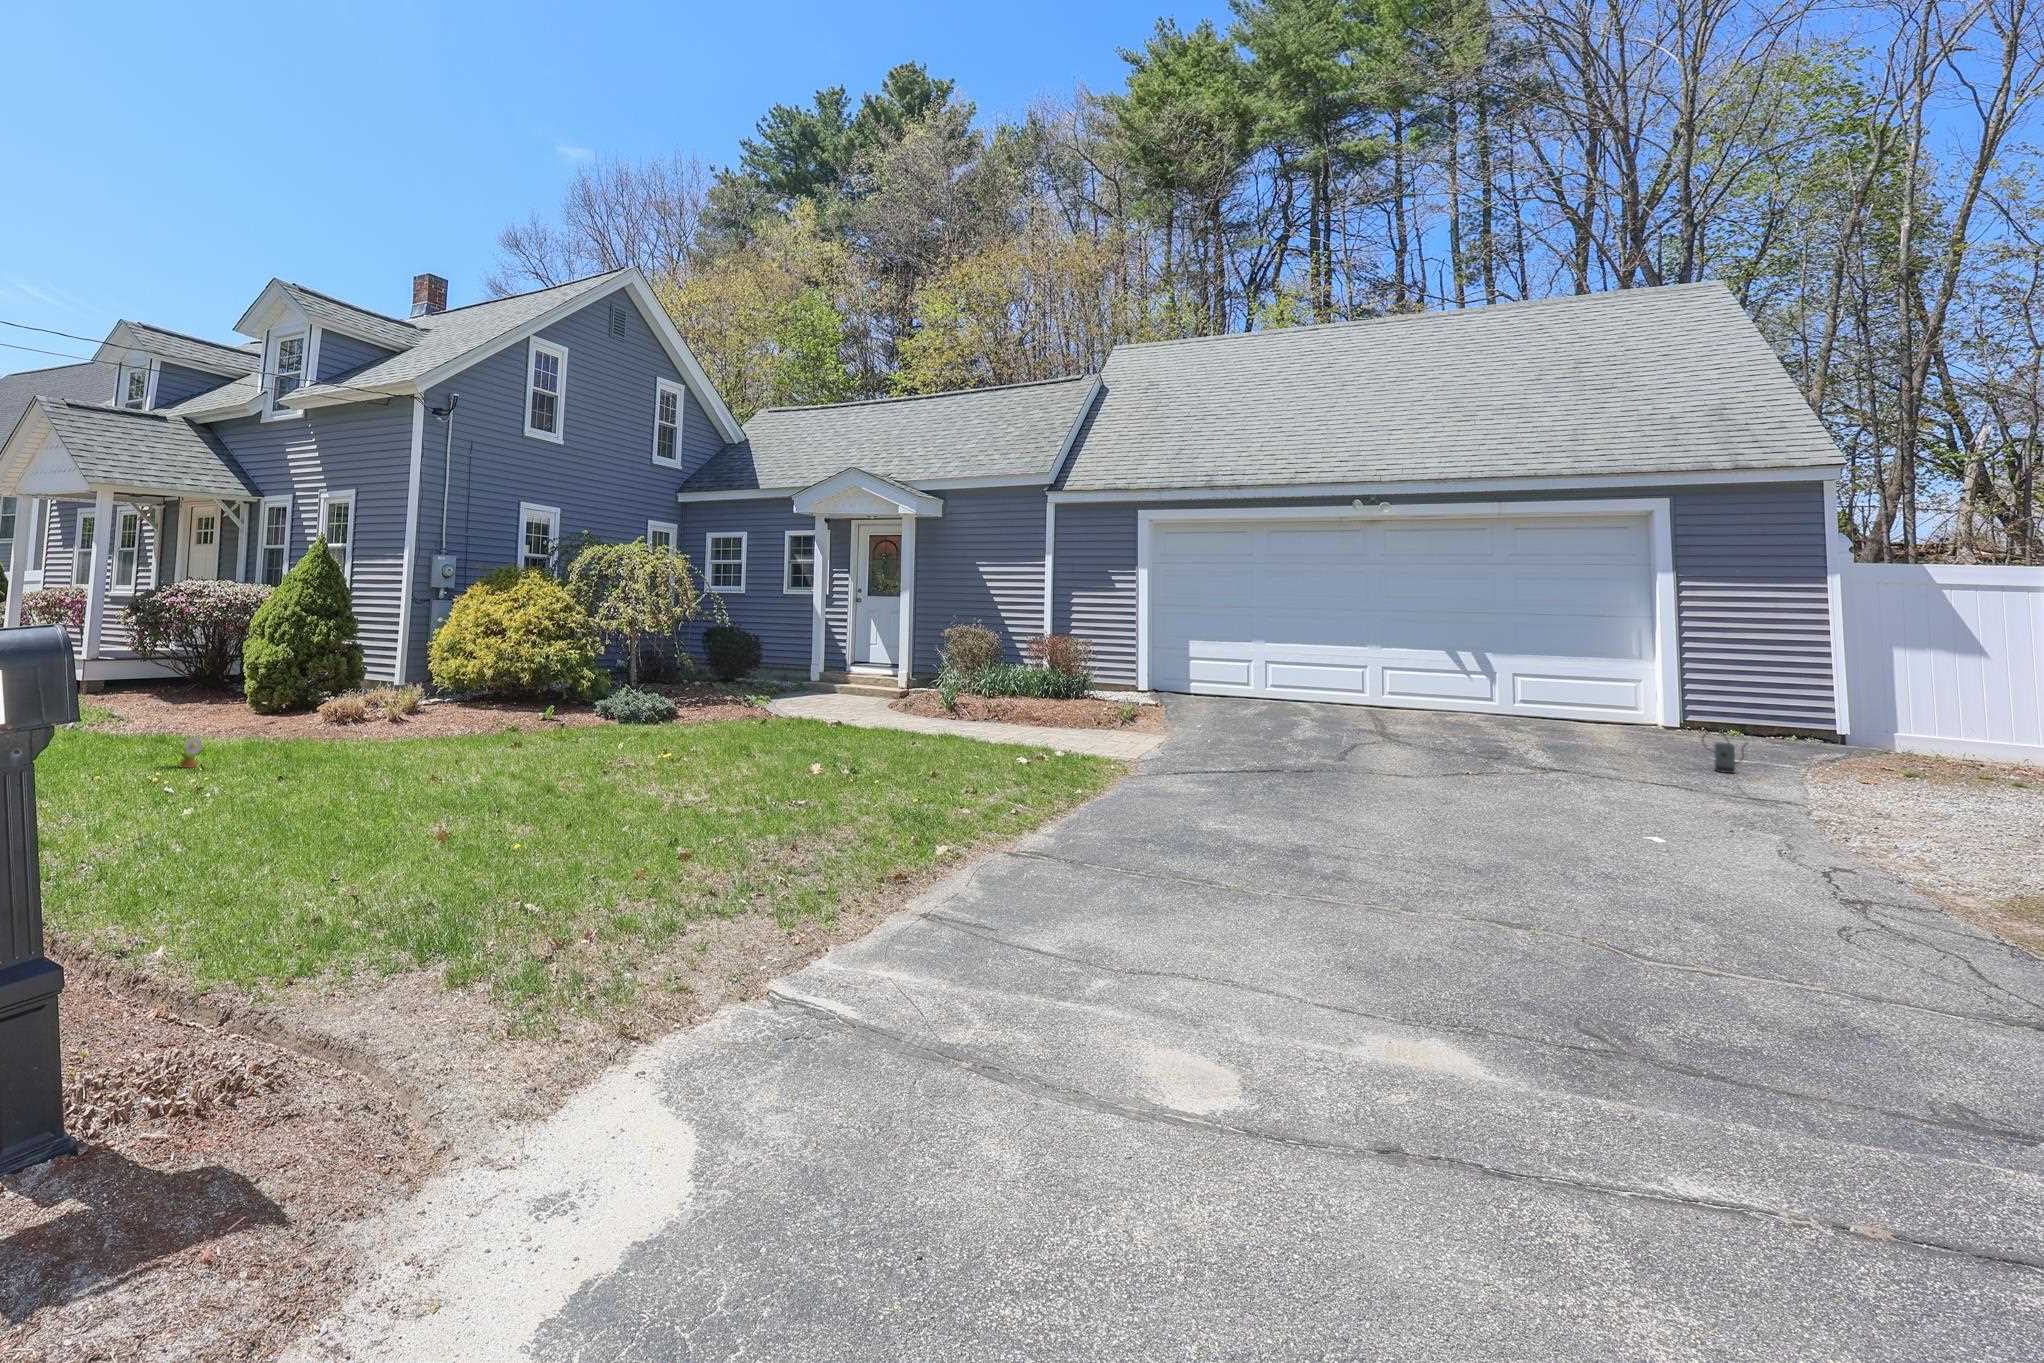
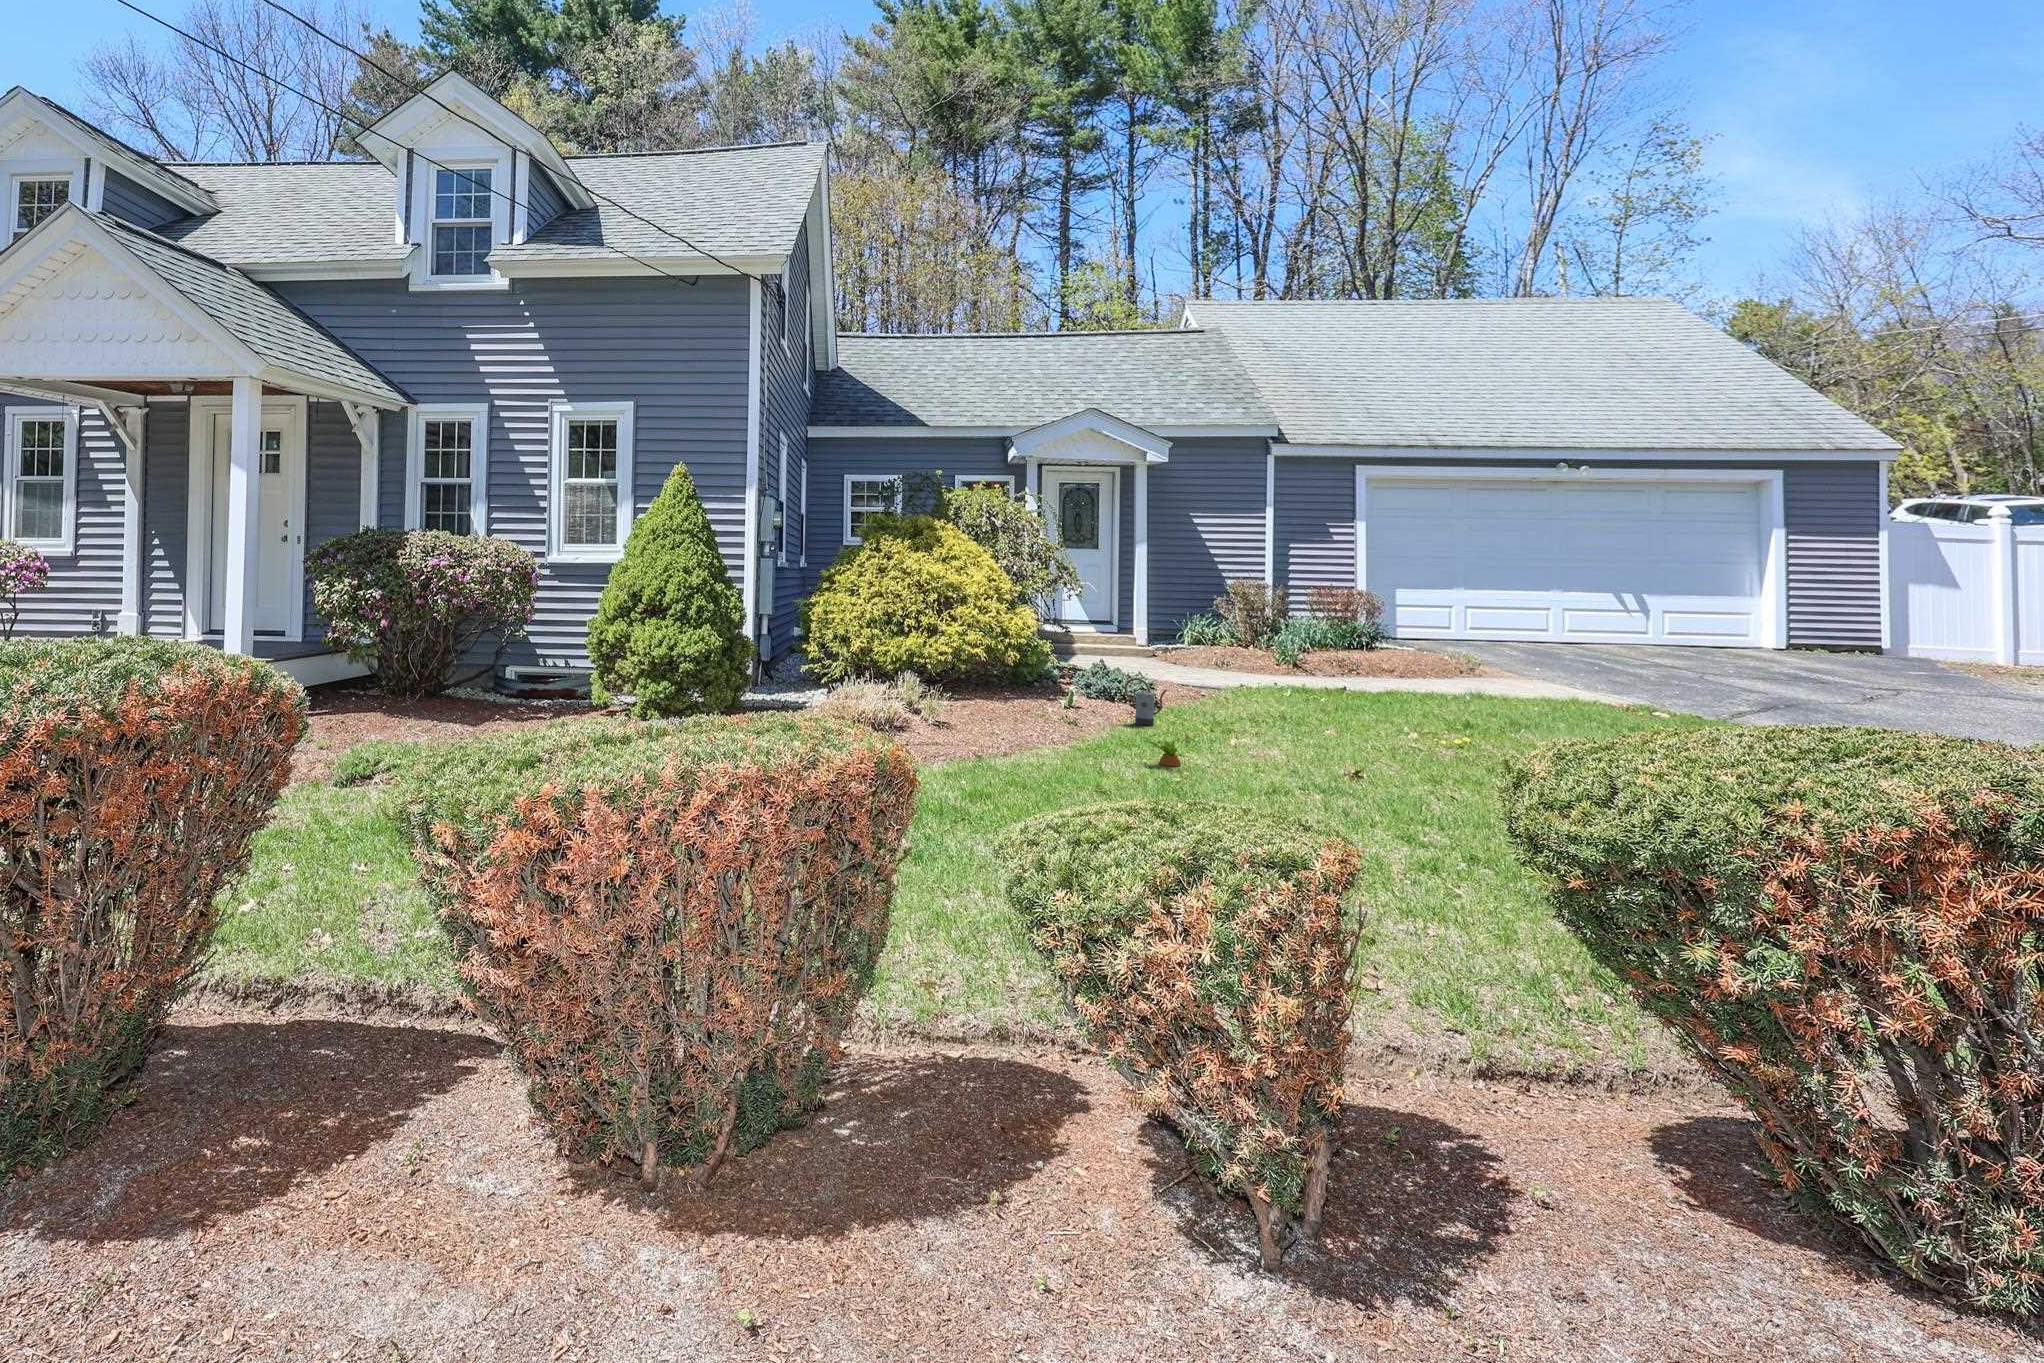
watering can: present [1702,733,1746,773] -> present [1125,678,1167,725]

